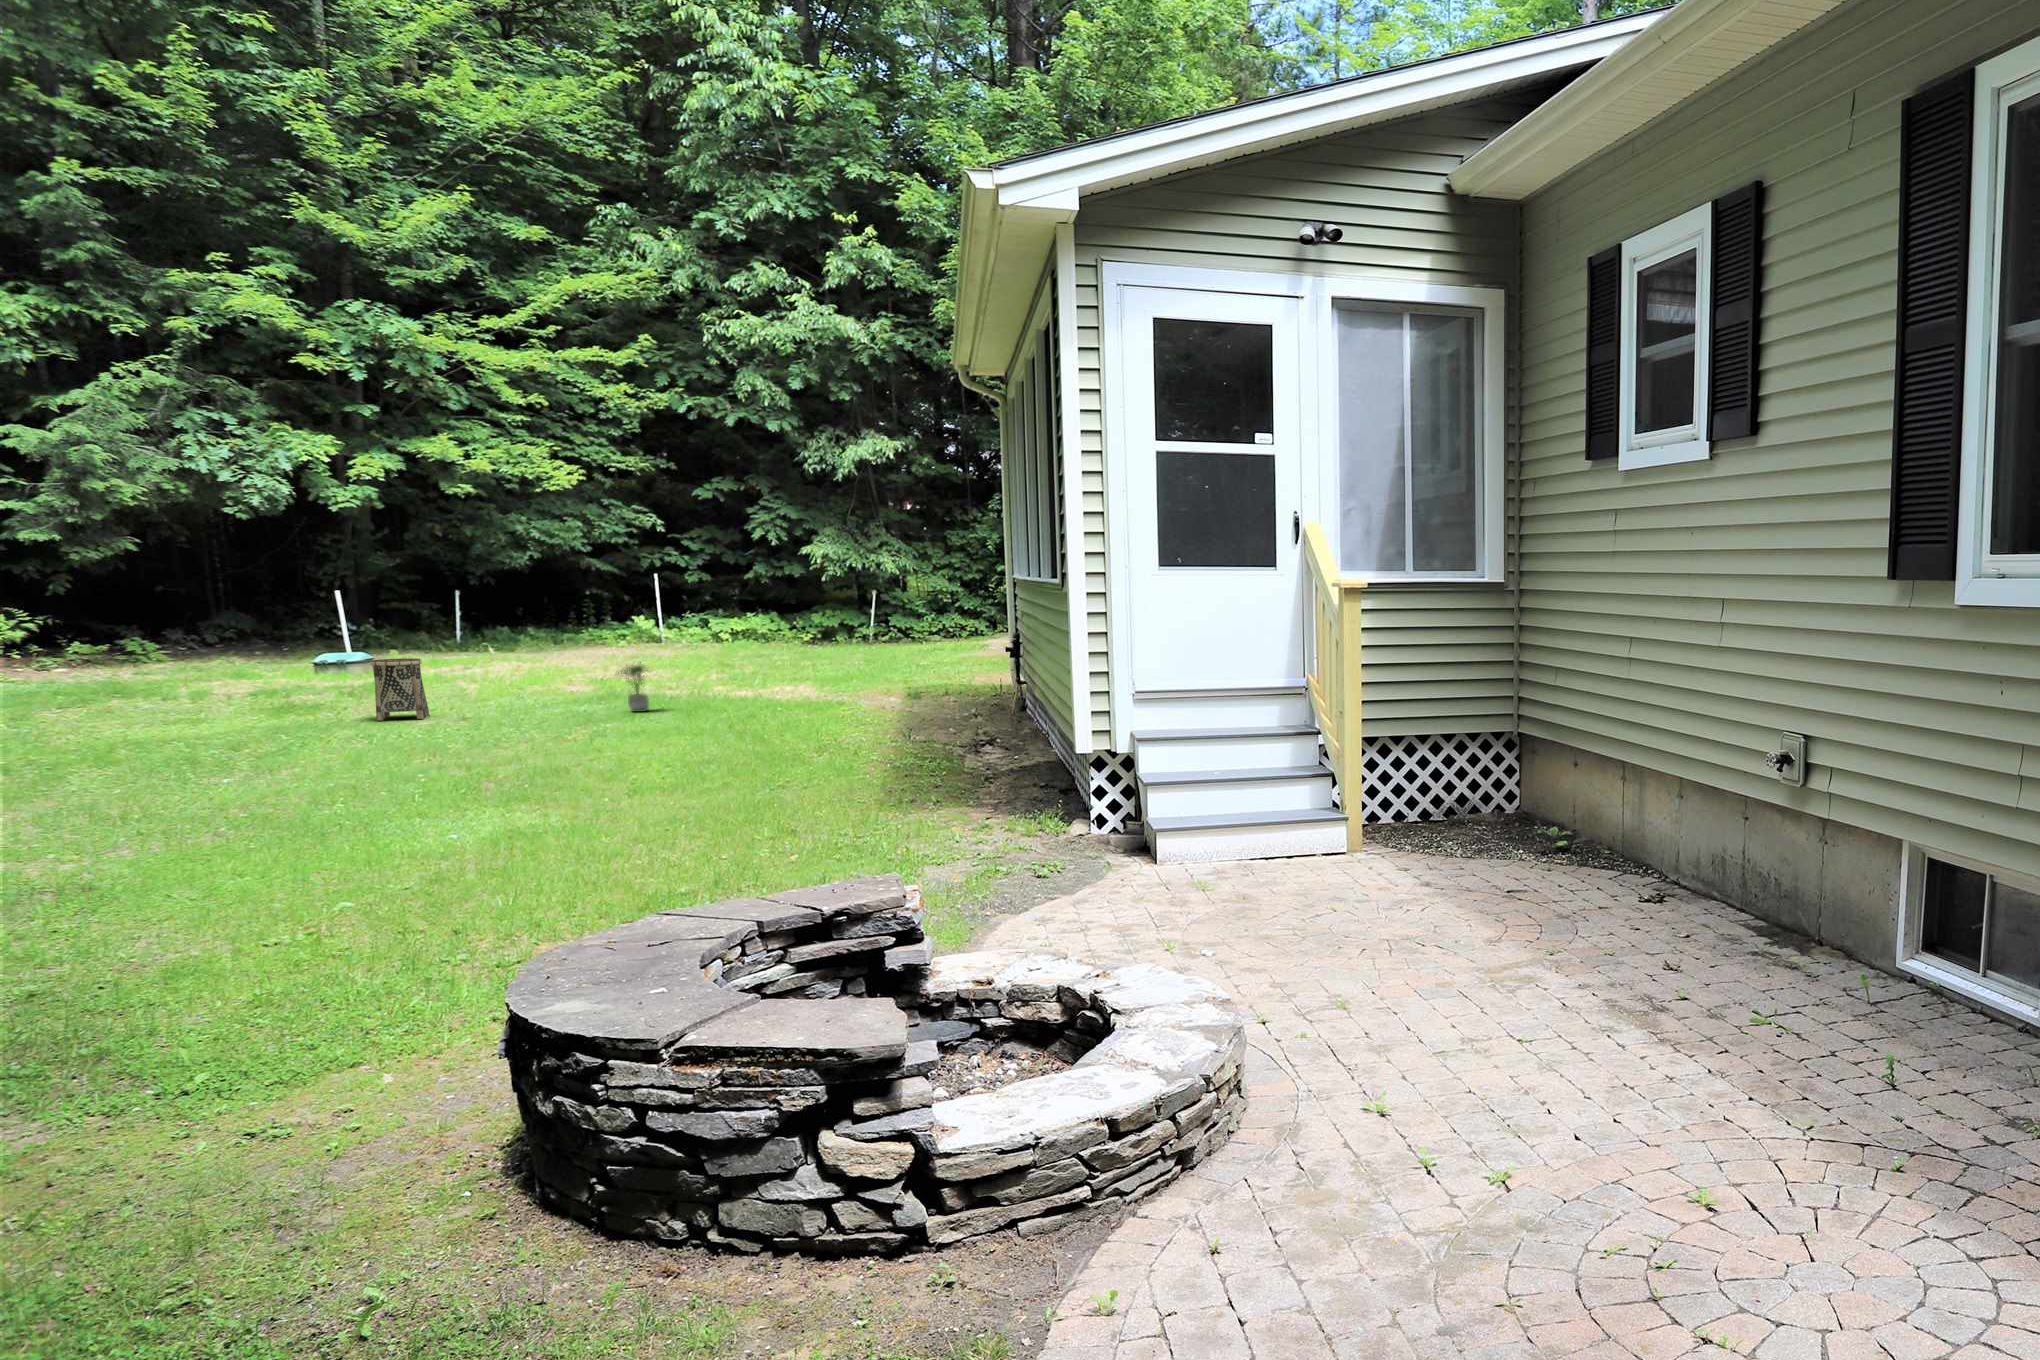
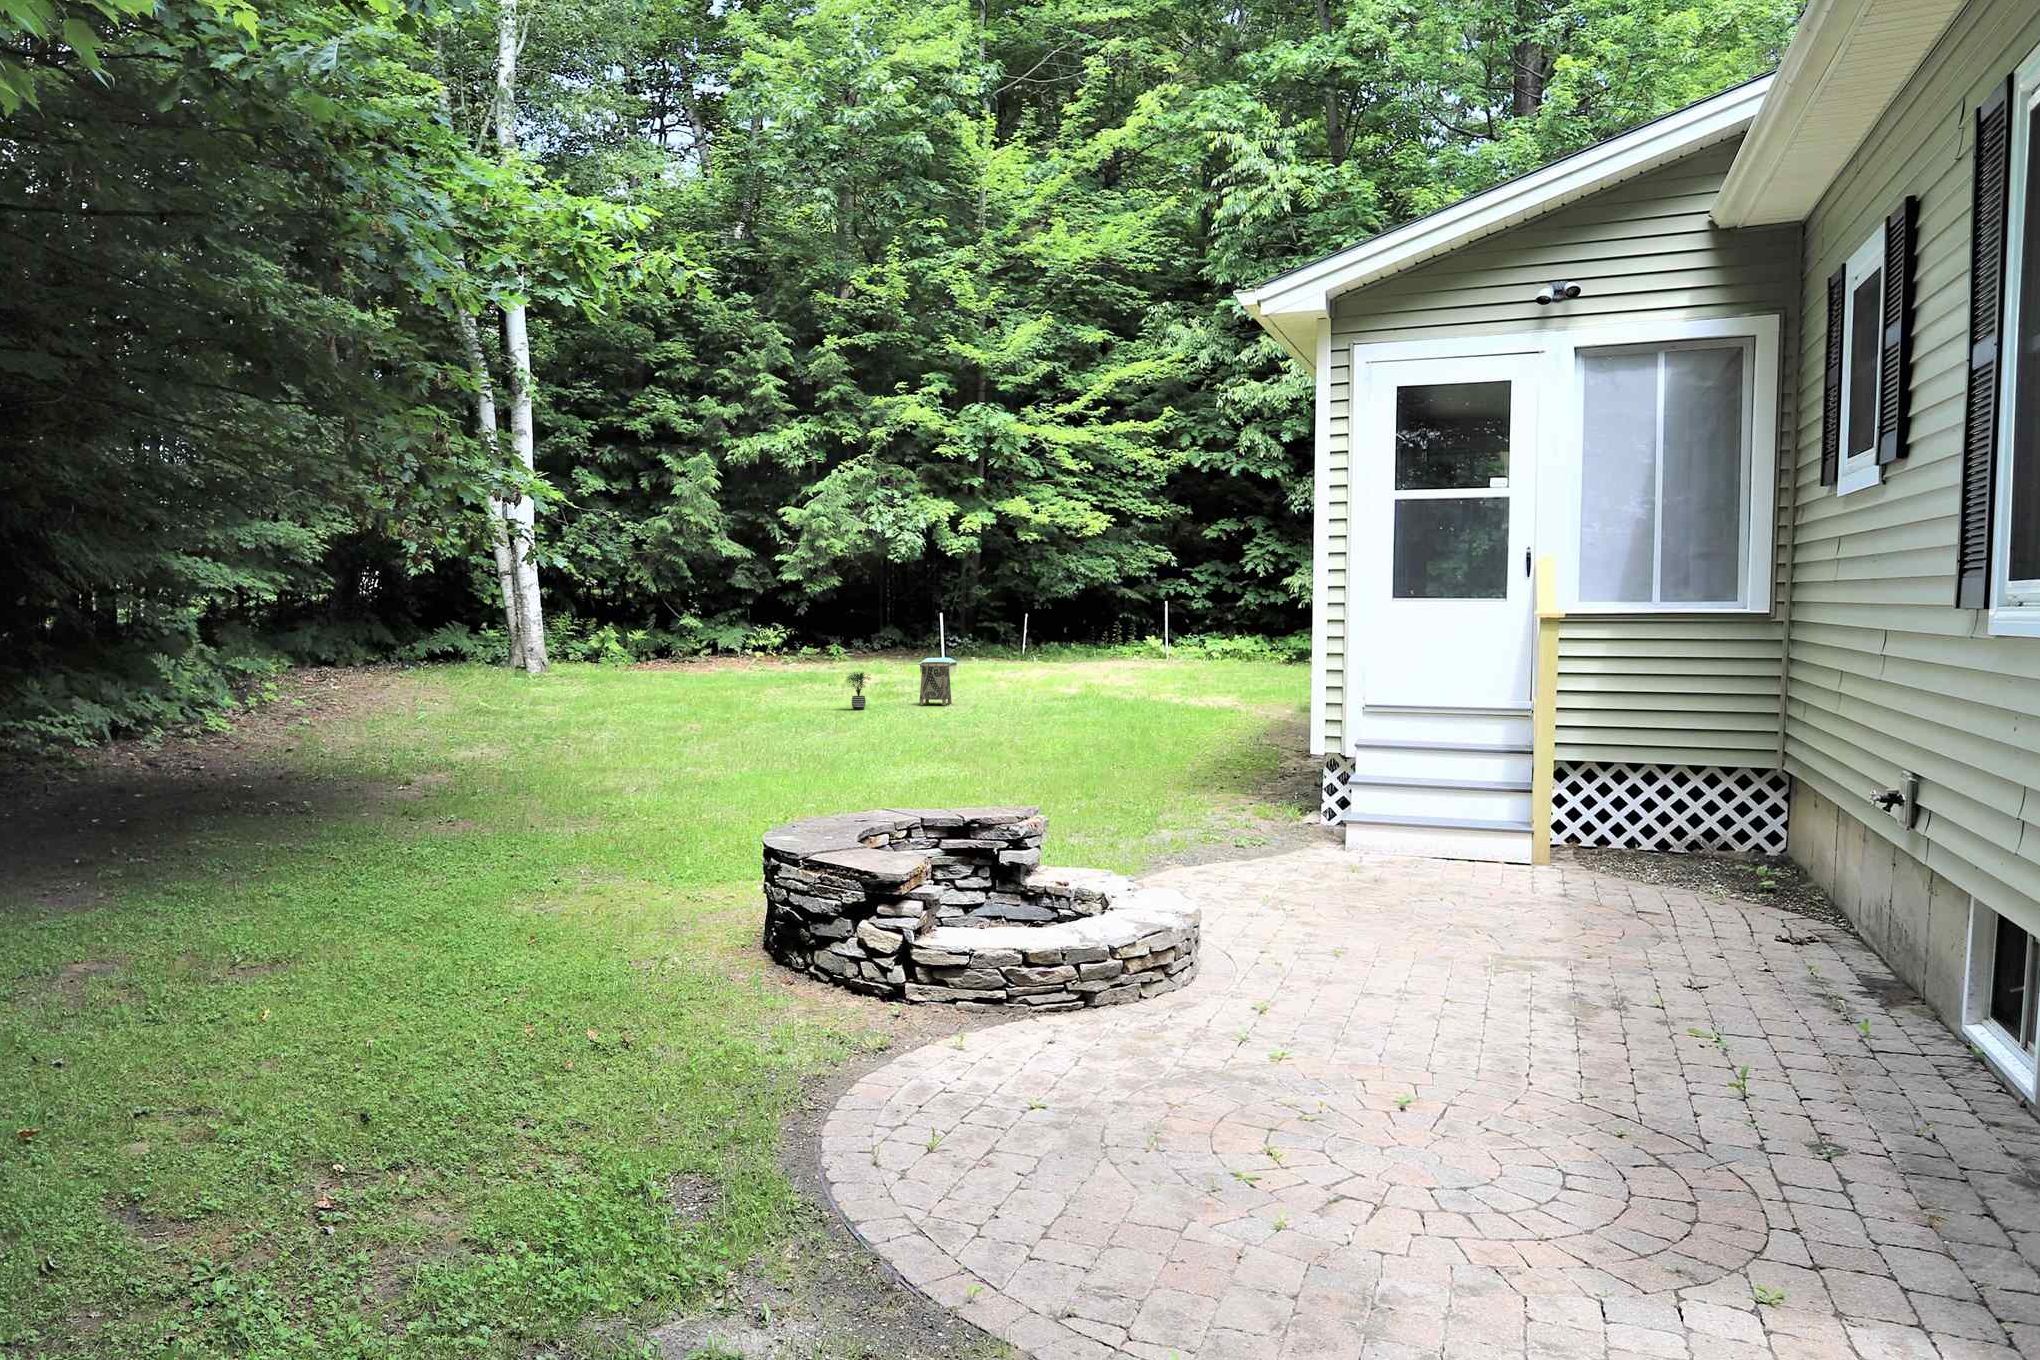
potted plant: present [620,662,649,712] -> present [847,672,870,710]

